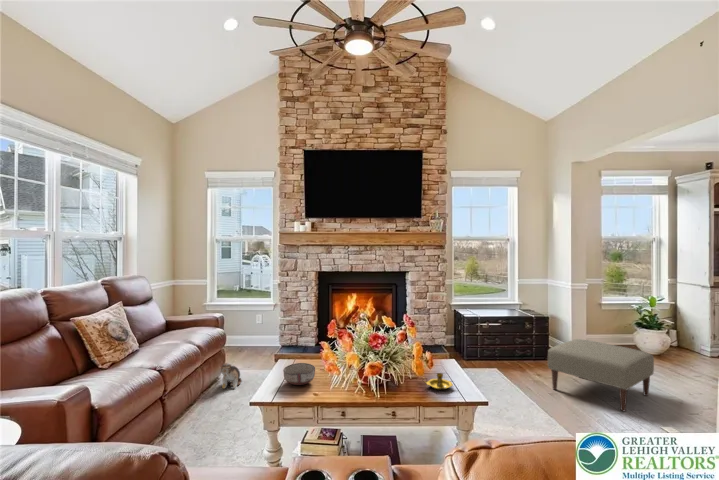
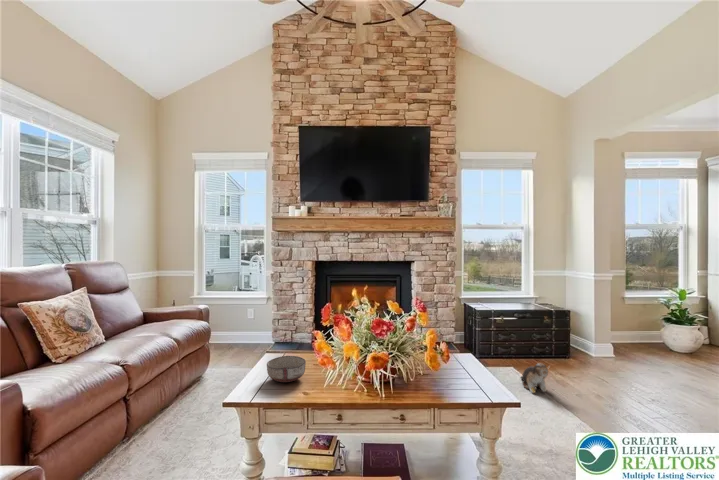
ottoman: present [548,339,654,411] -> none [575,333,698,415]
plush toy: present [221,363,241,389] -> present [521,363,550,393]
candlestick: present [424,373,453,390] -> none [437,368,476,388]

